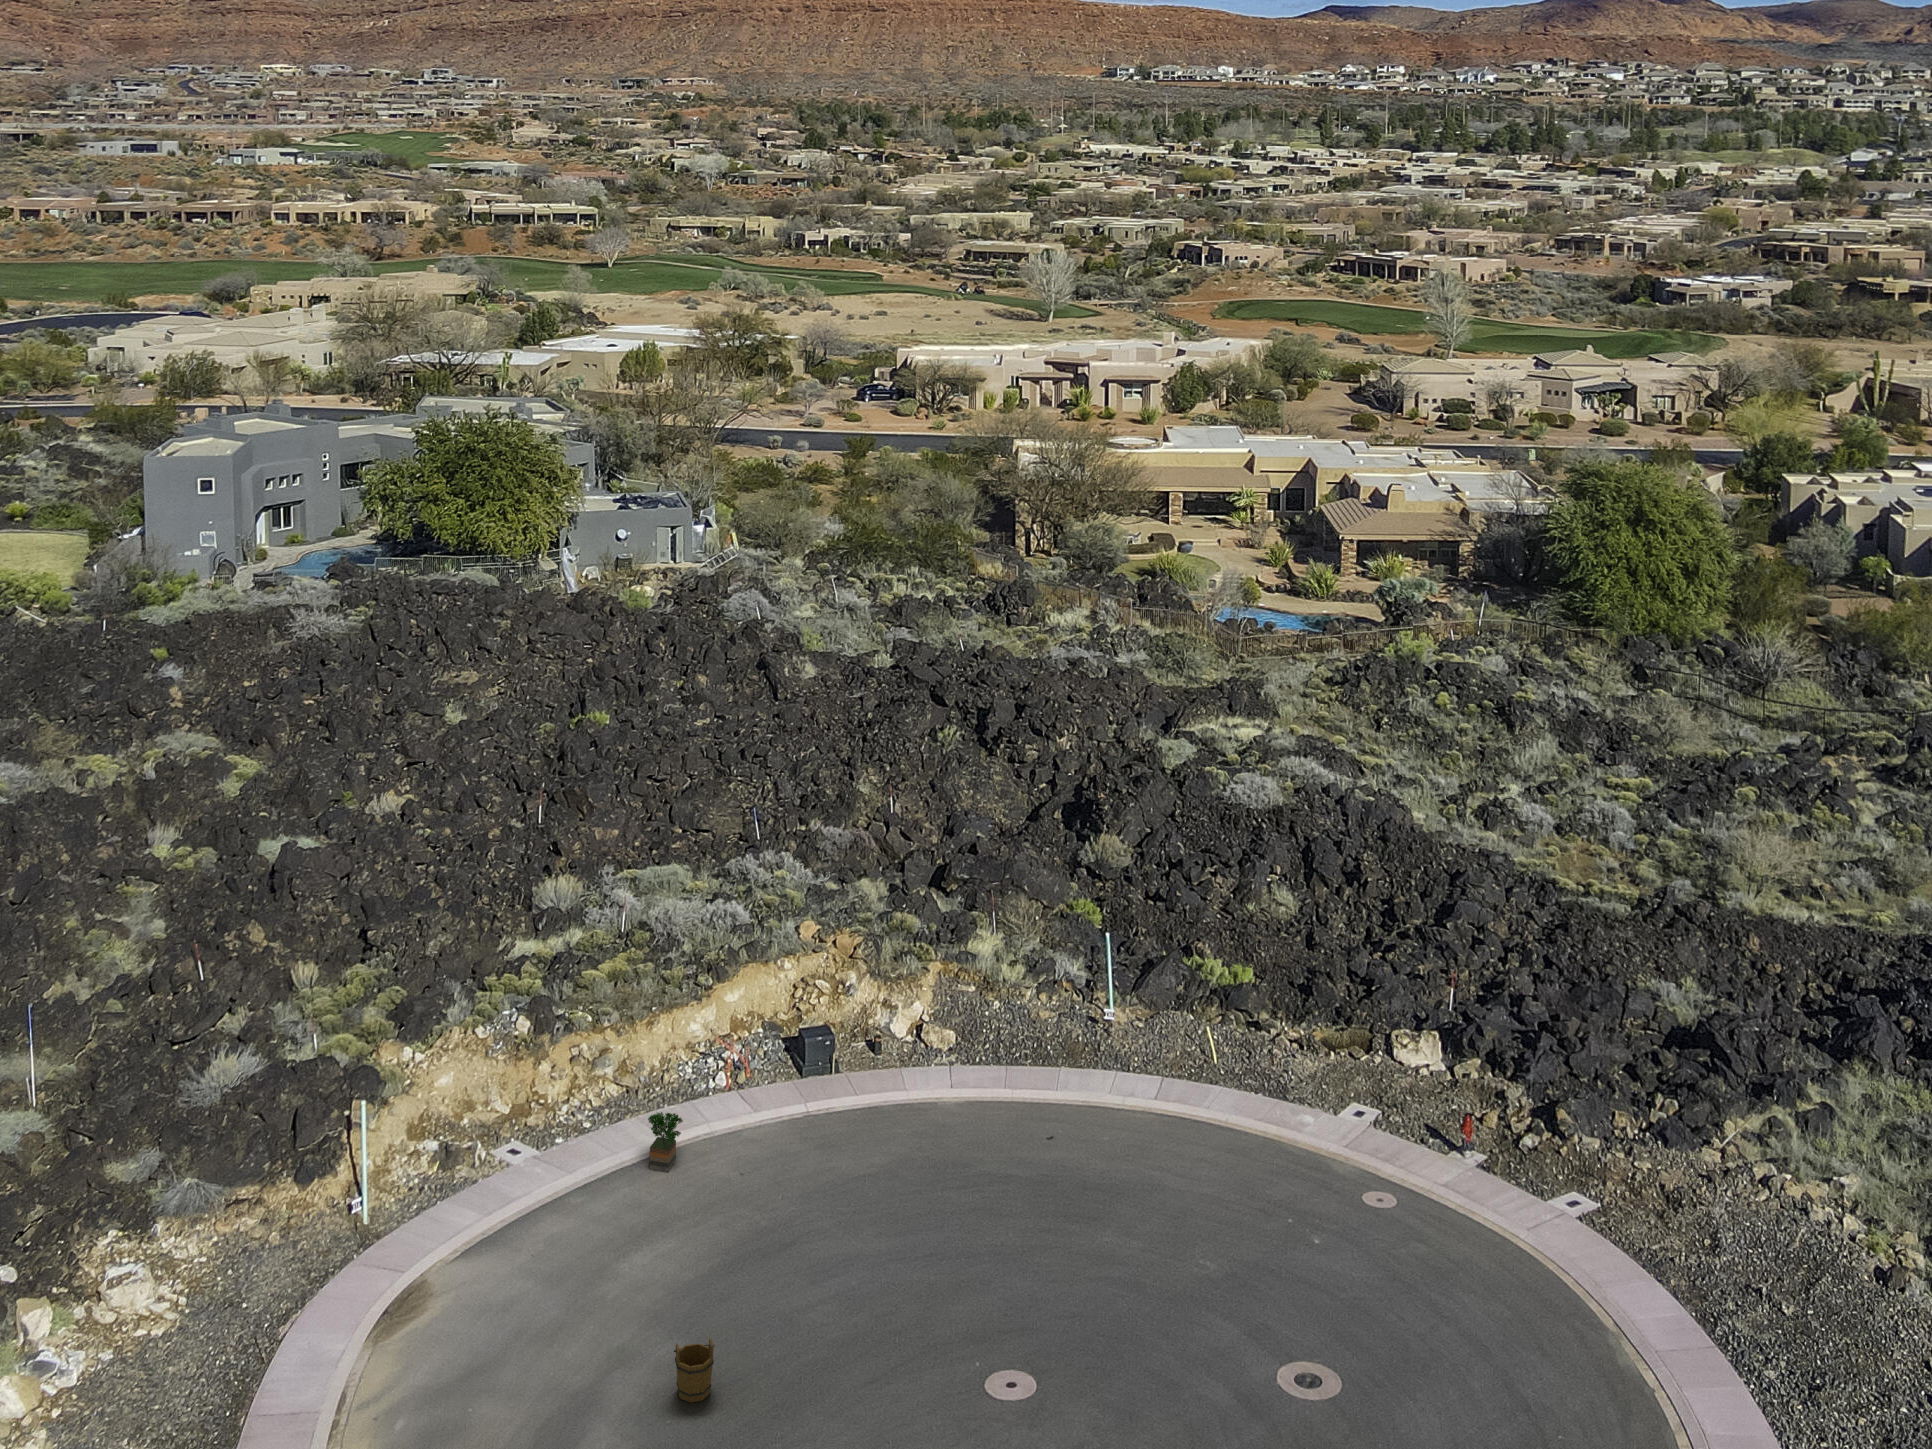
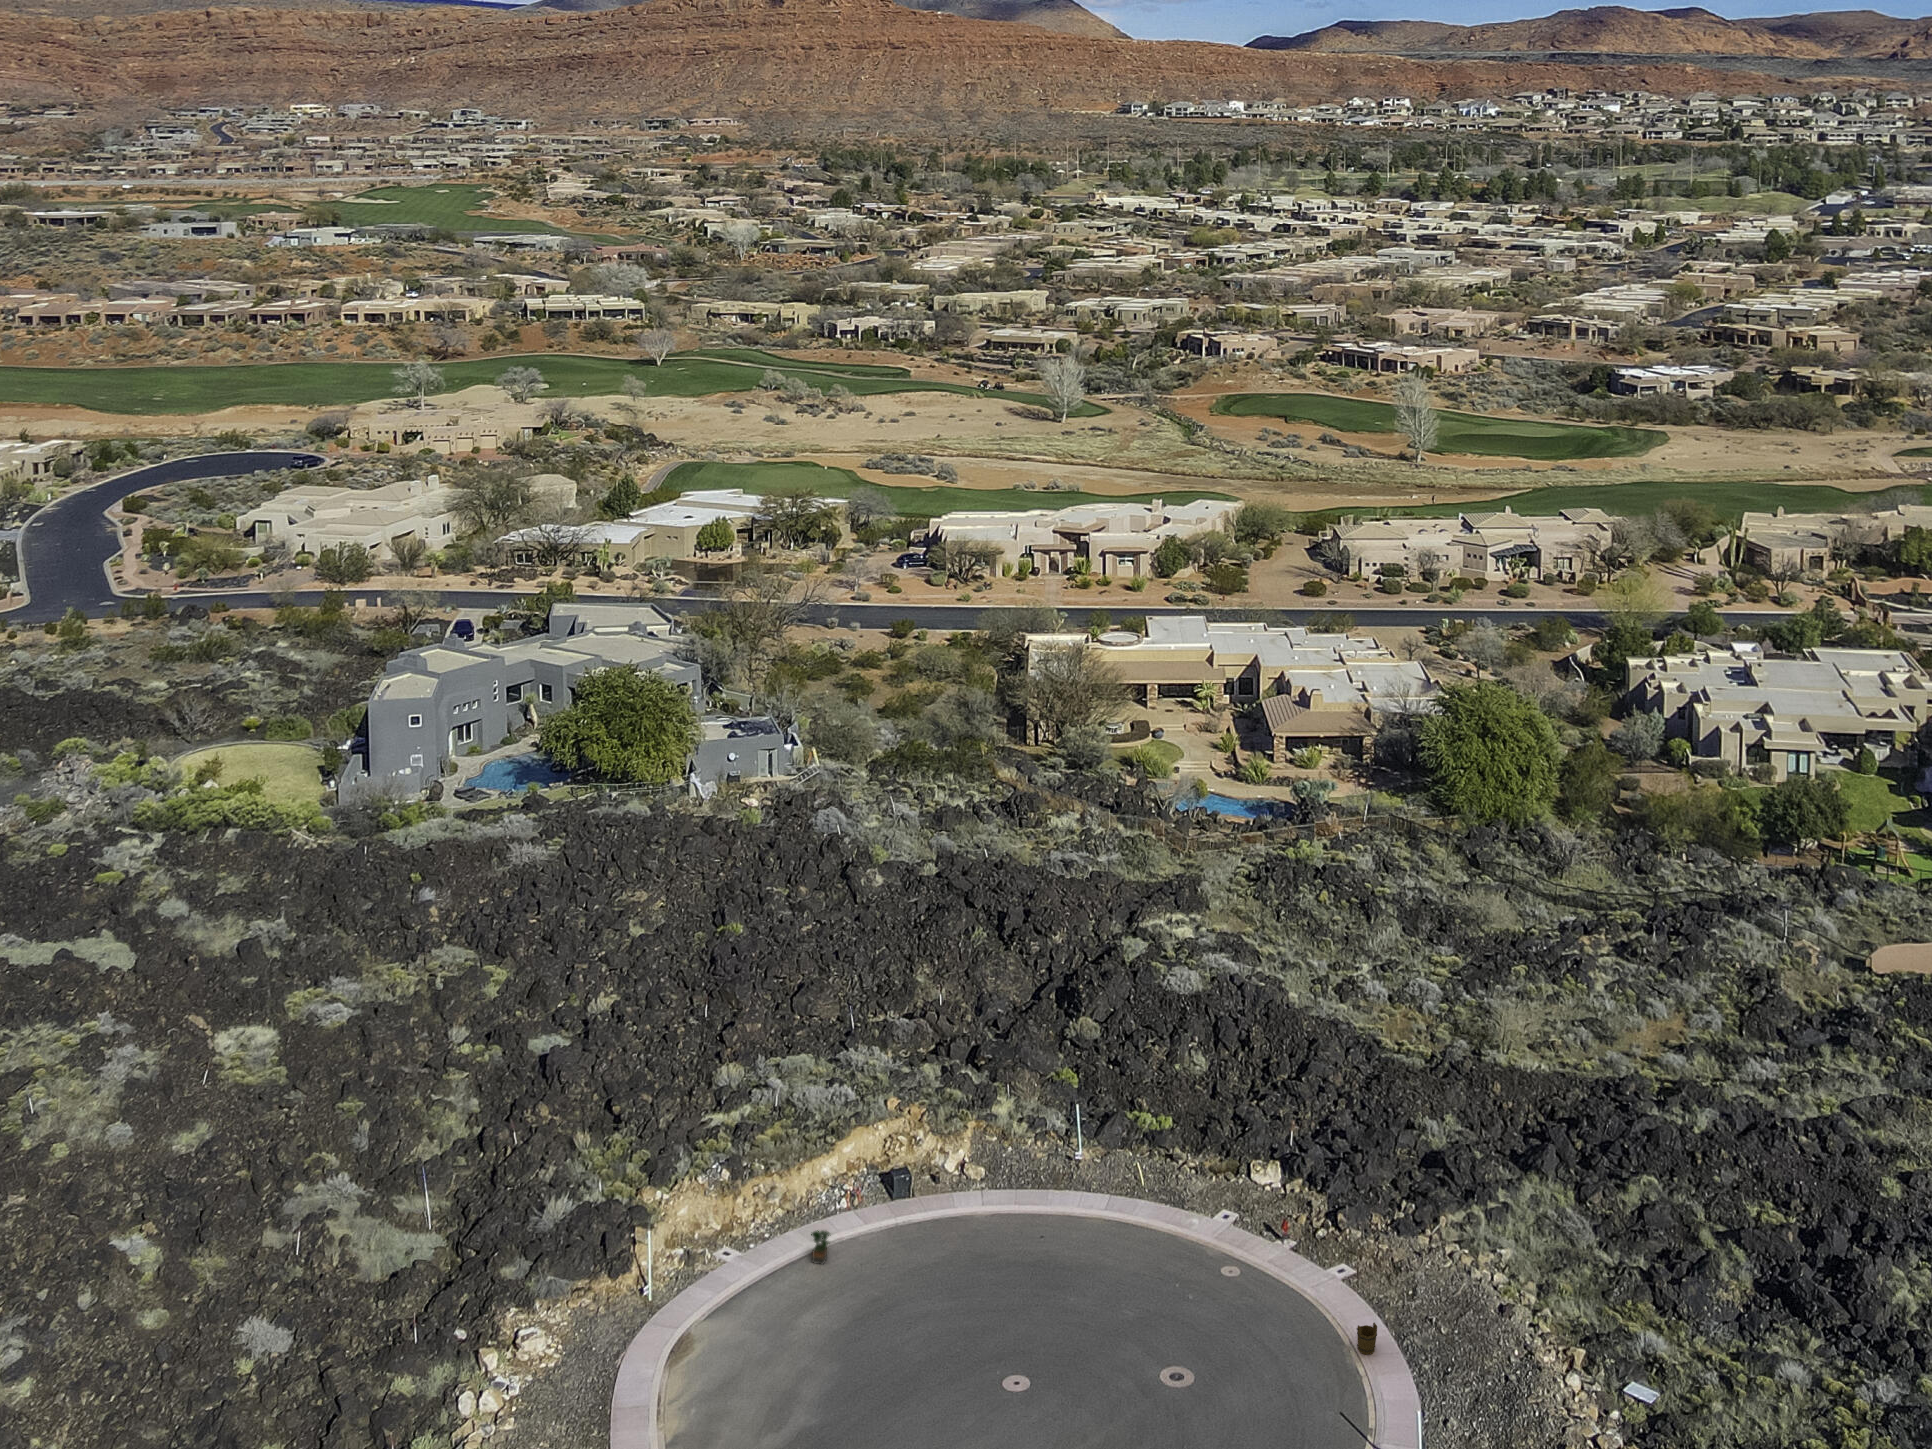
bucket: present [674,1338,714,1402] -> present [1357,1323,1377,1355]

